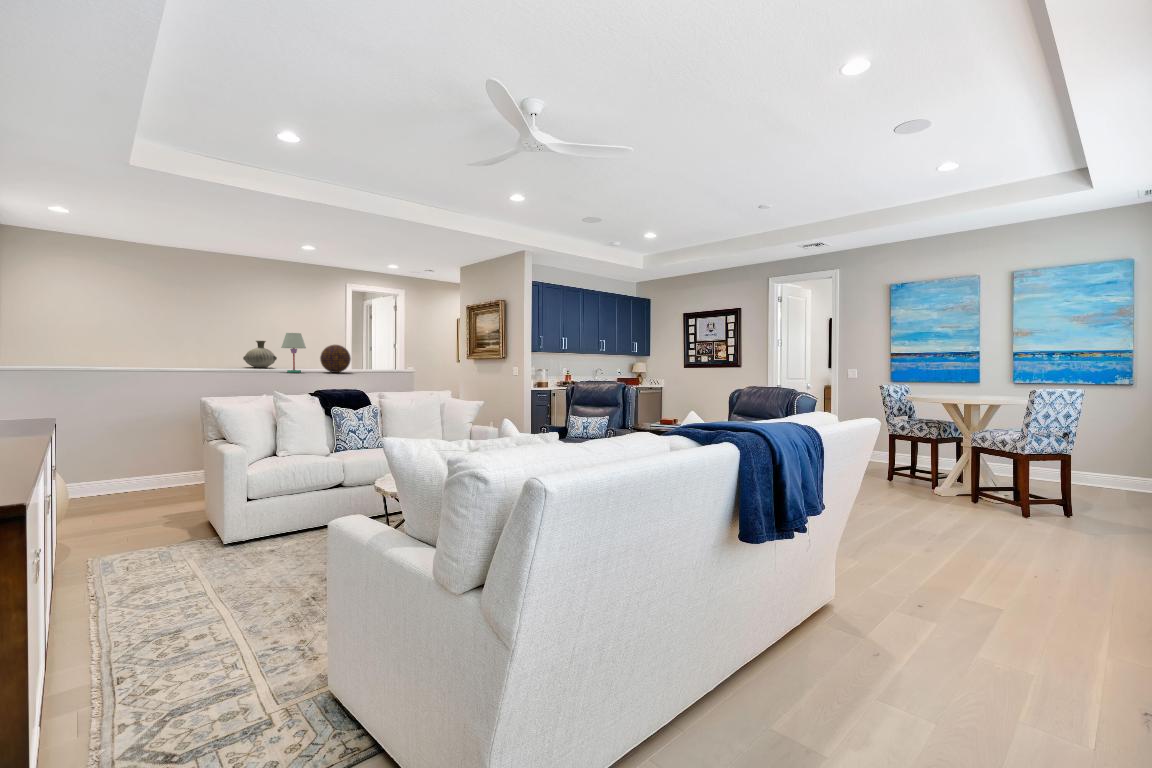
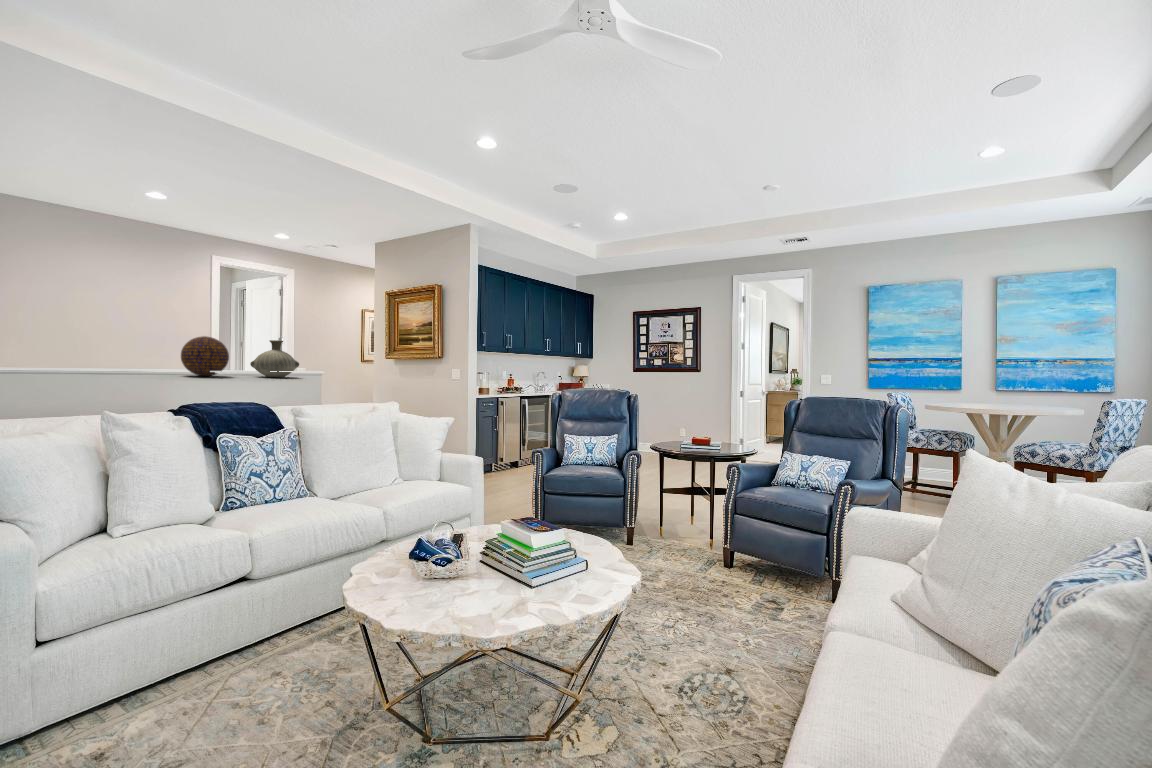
table lamp: present [281,333,306,373] -> none [115,317,158,376]
vase: present [243,341,277,368] -> present [250,340,299,377]

